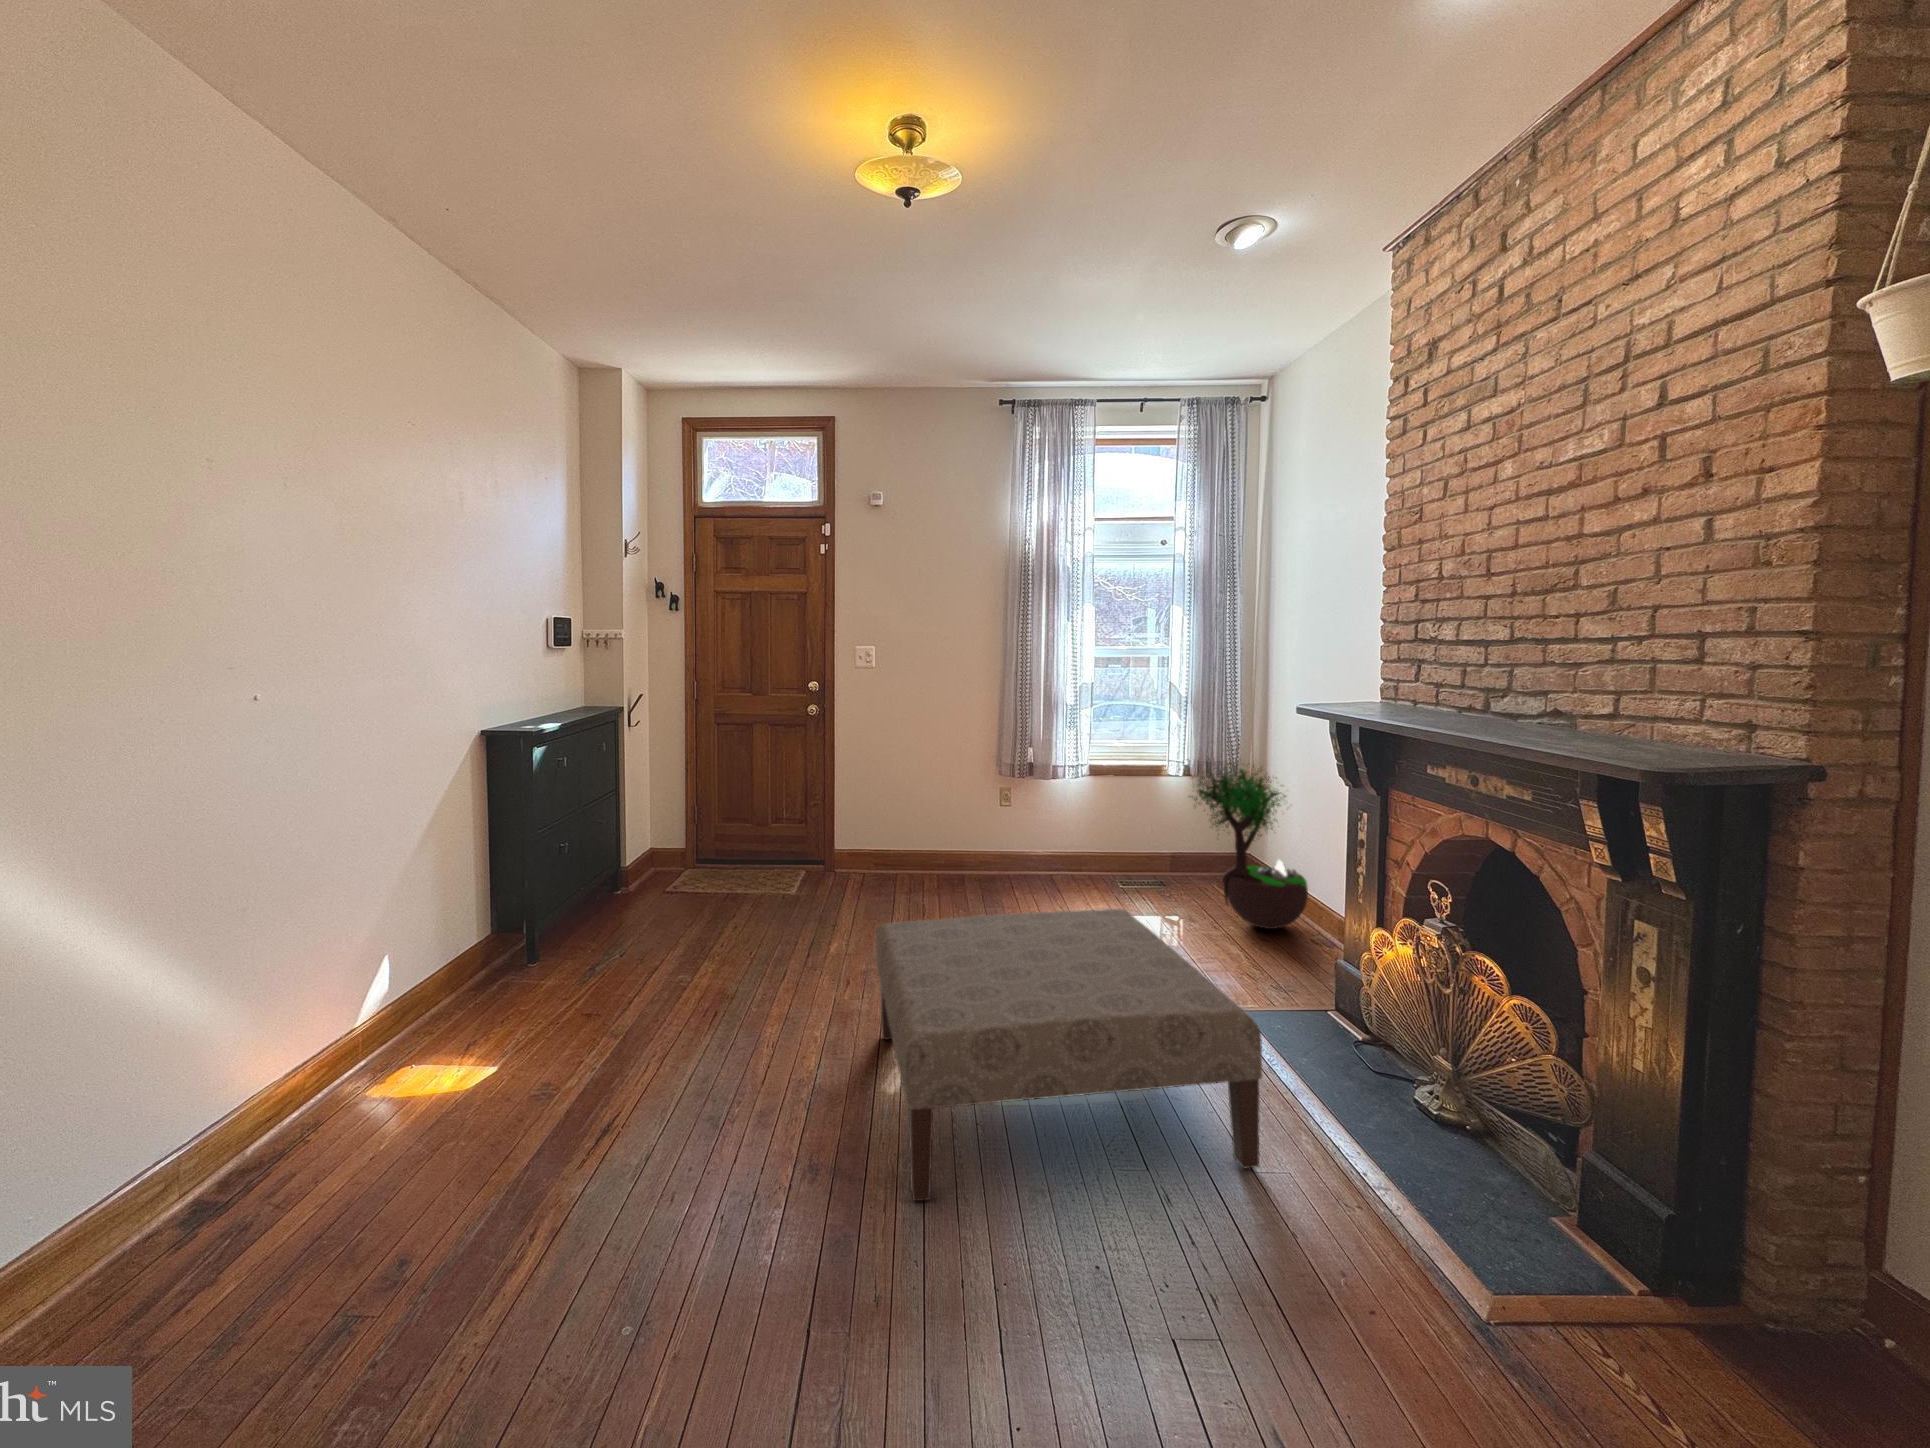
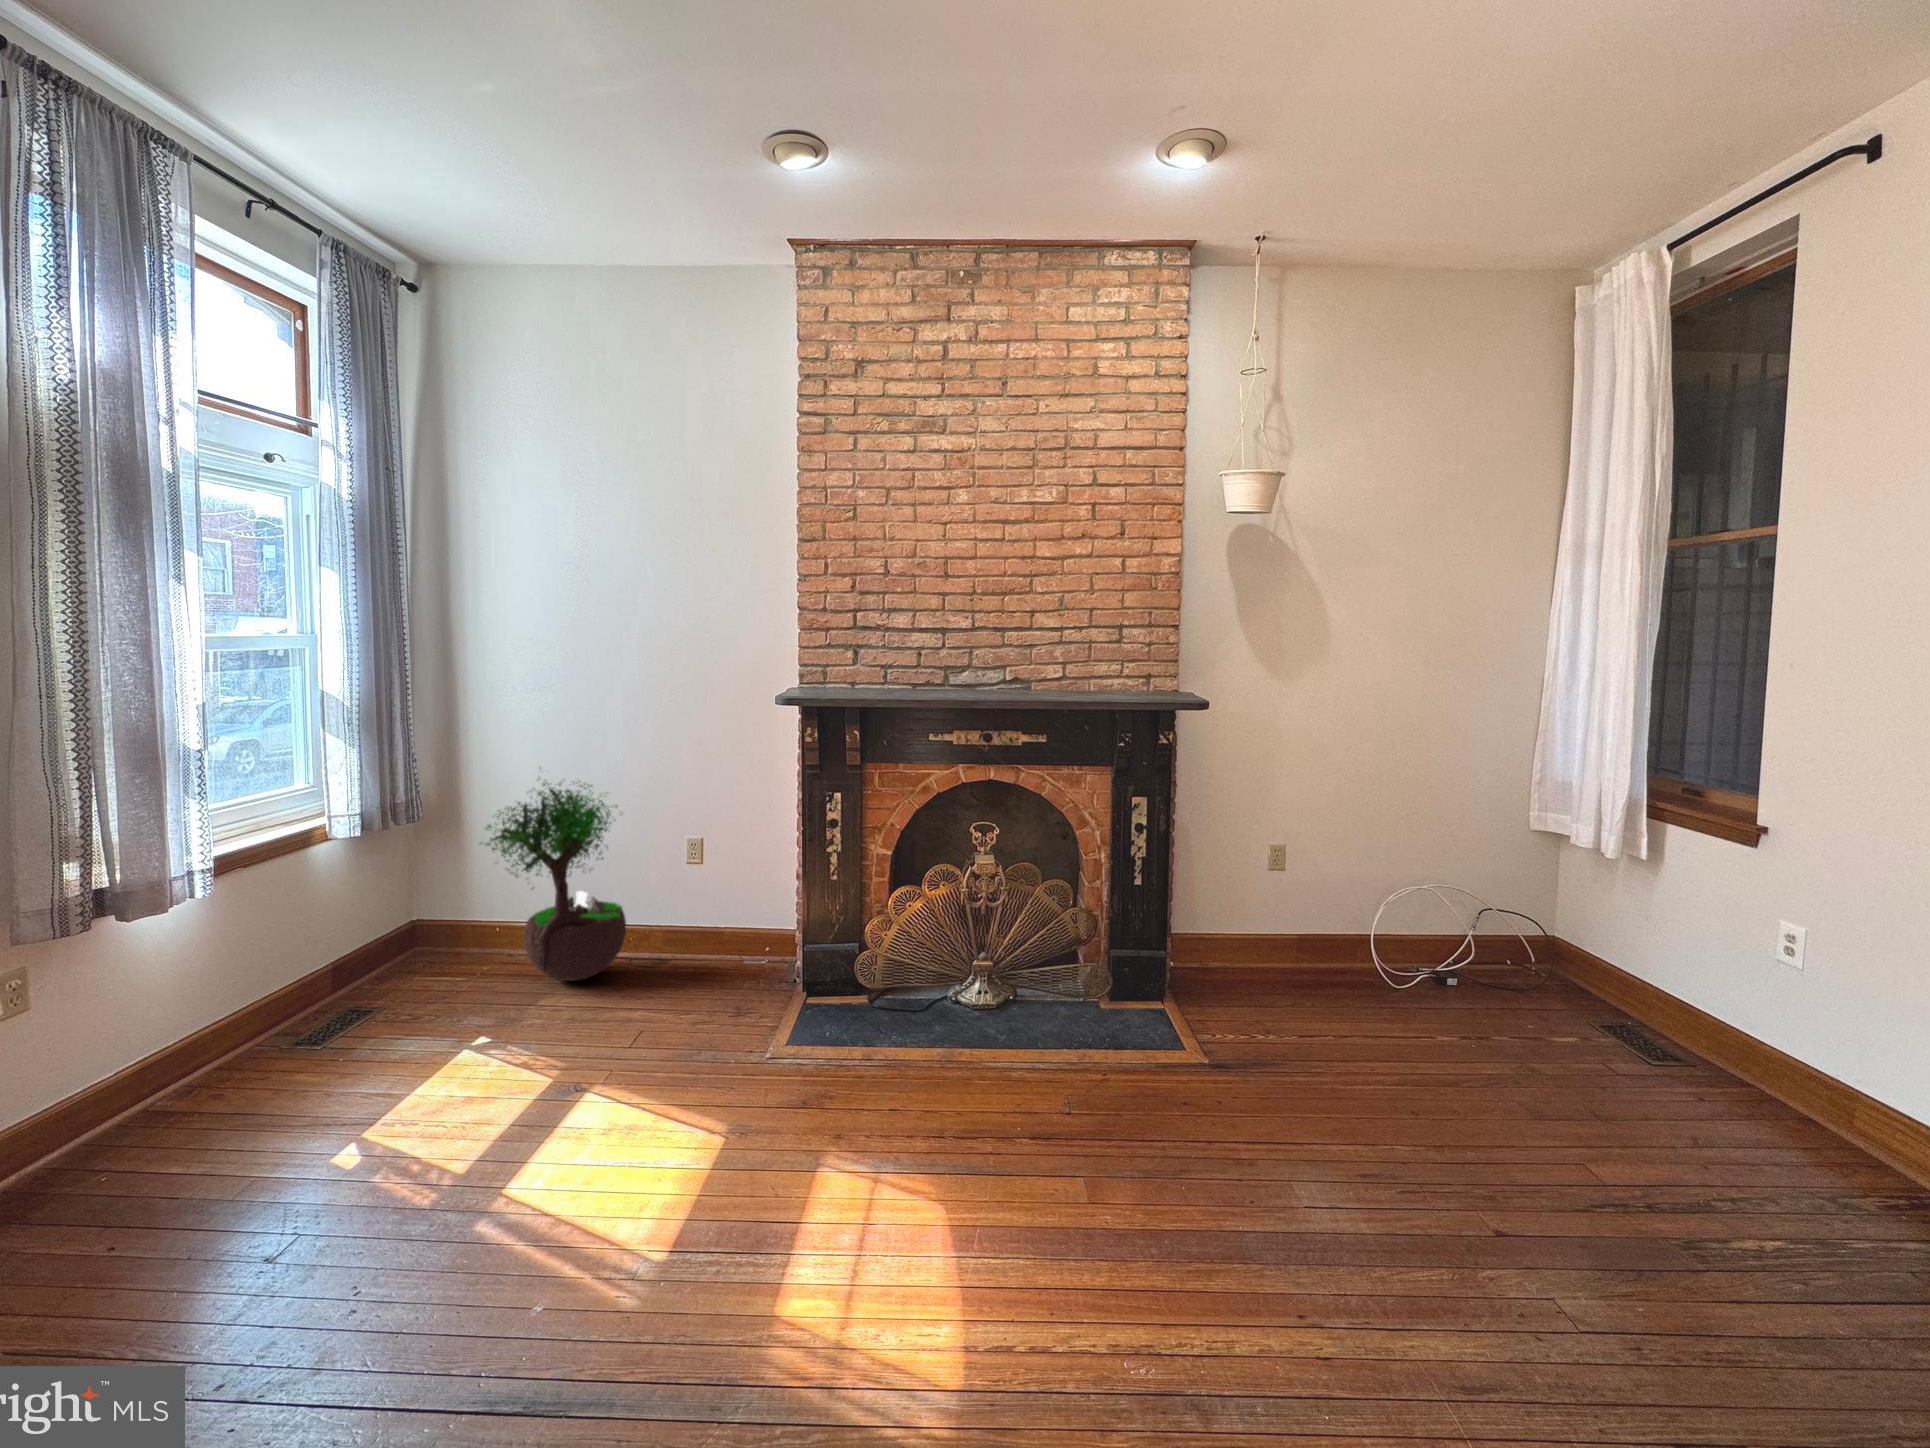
ottoman: present [876,909,1262,1201] -> none [675,966,1189,1397]

